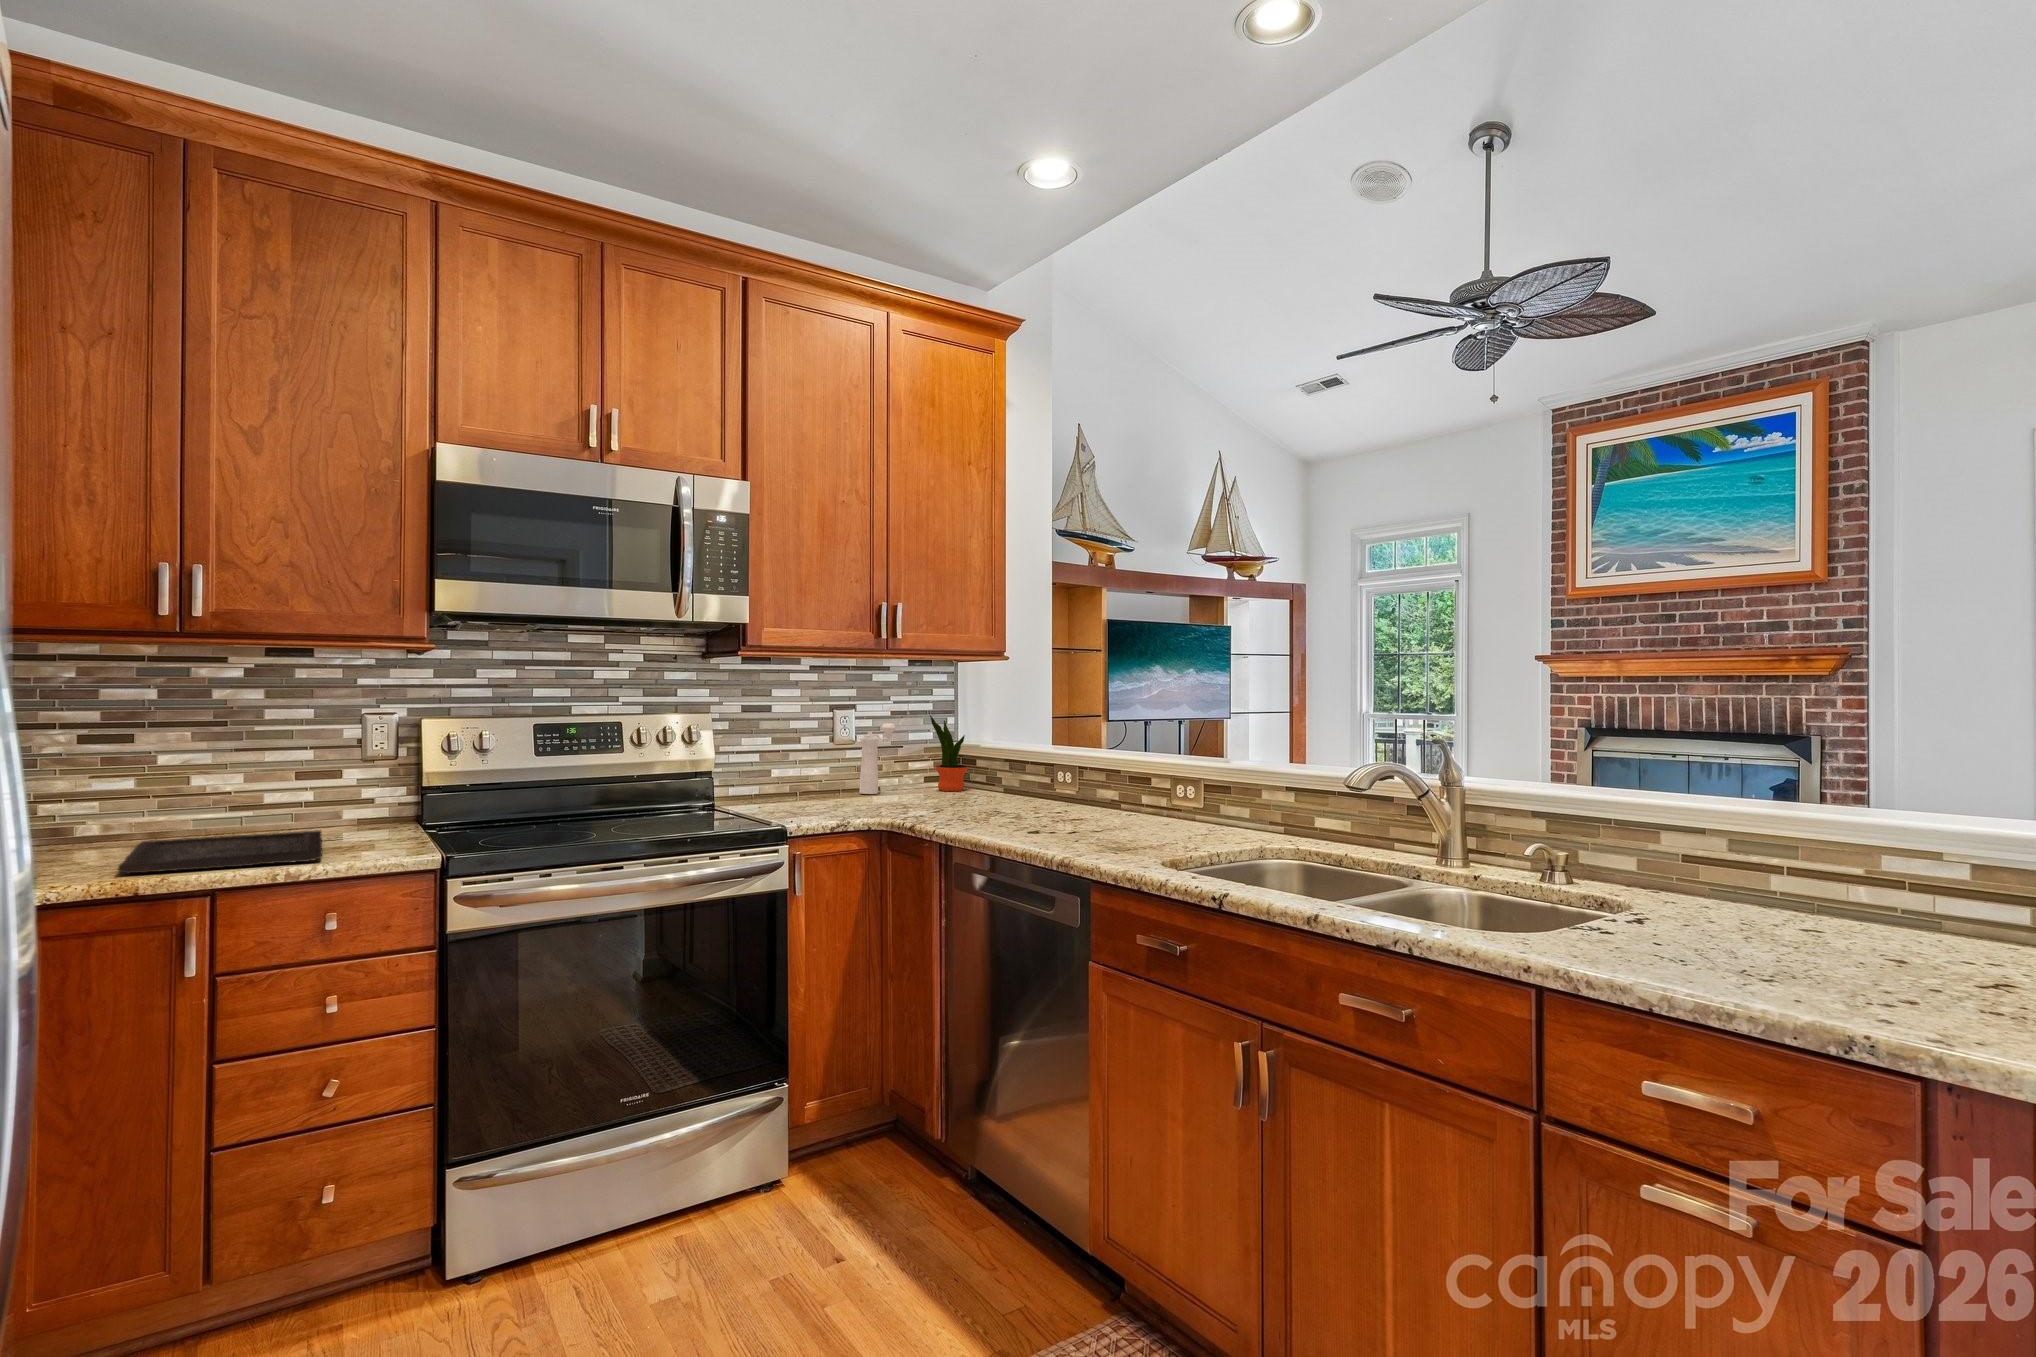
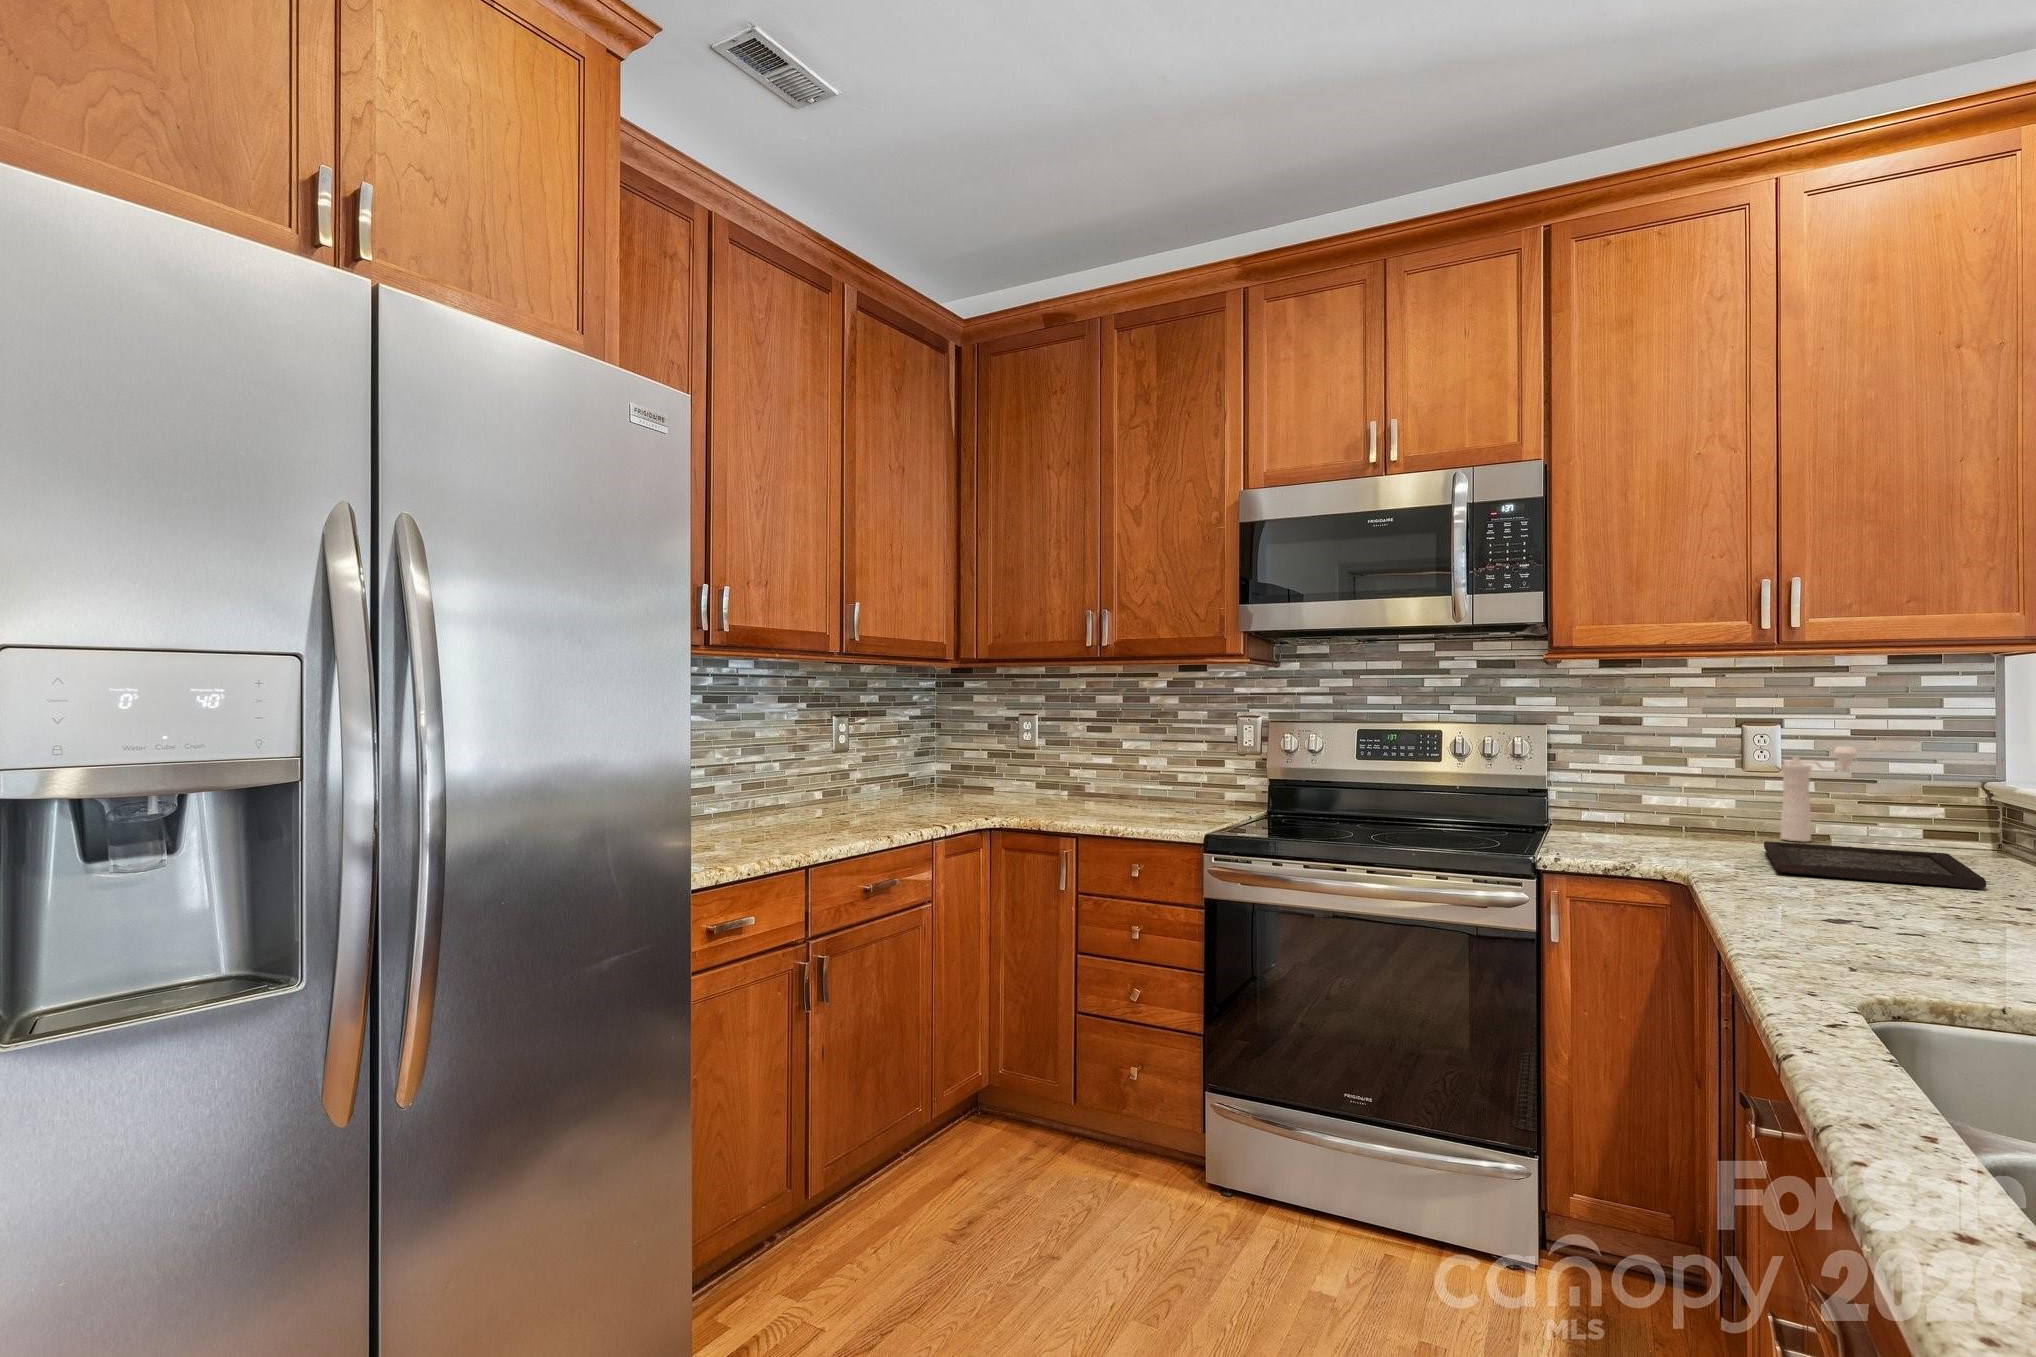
potted plant: present [930,715,967,791] -> none [1900,736,1987,856]
tray: present [118,830,322,873] -> present [1764,841,1986,889]

